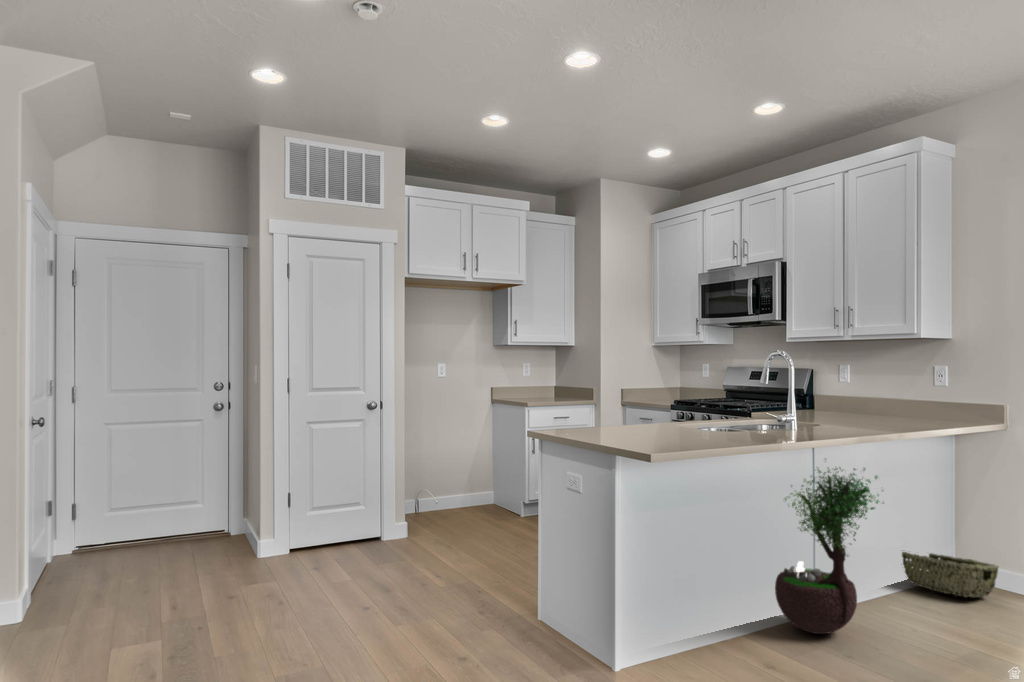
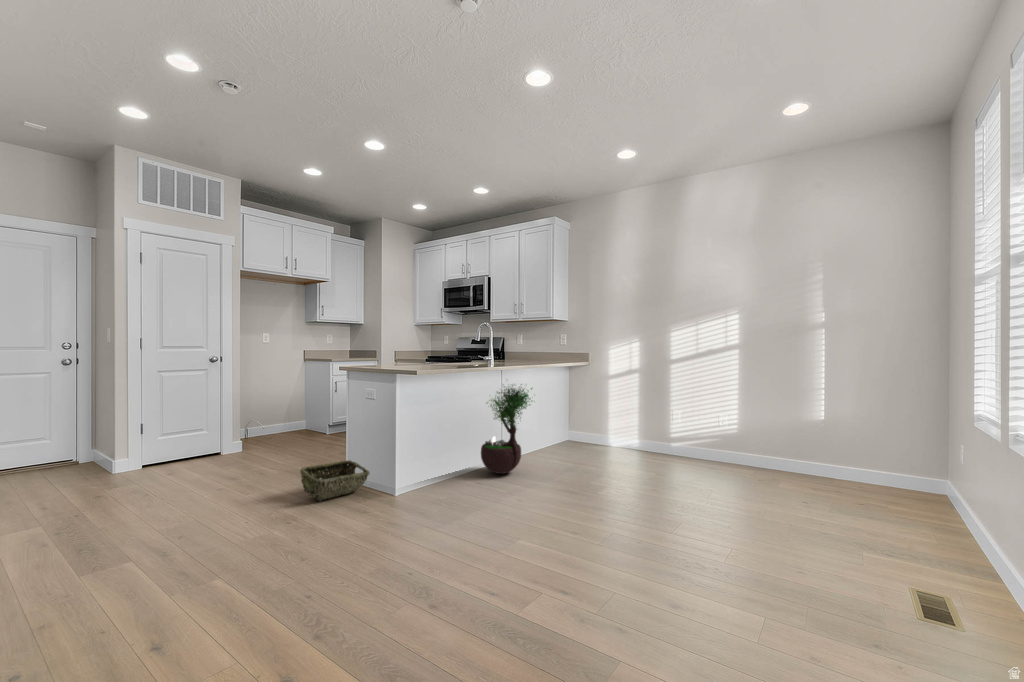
woven basket: present [902,551,998,597] -> present [300,460,370,501]

